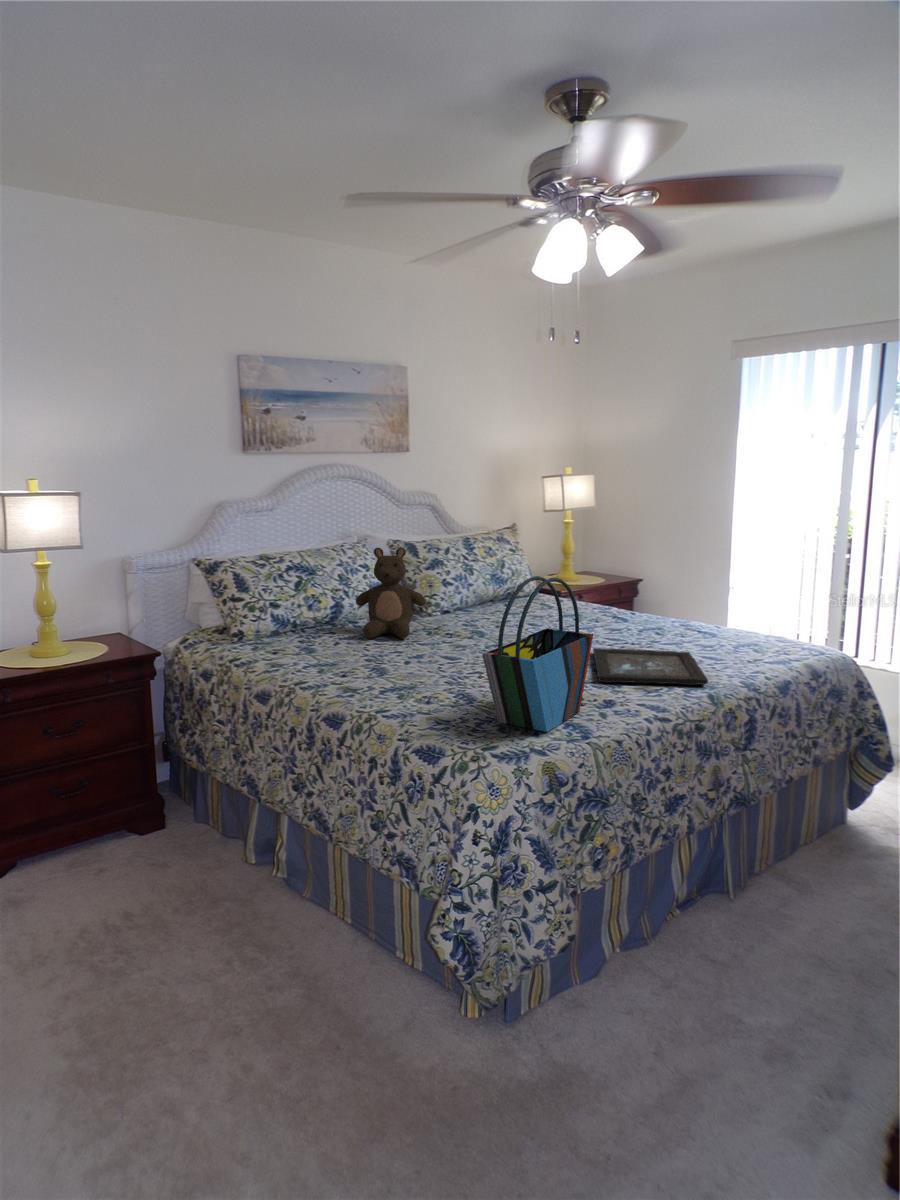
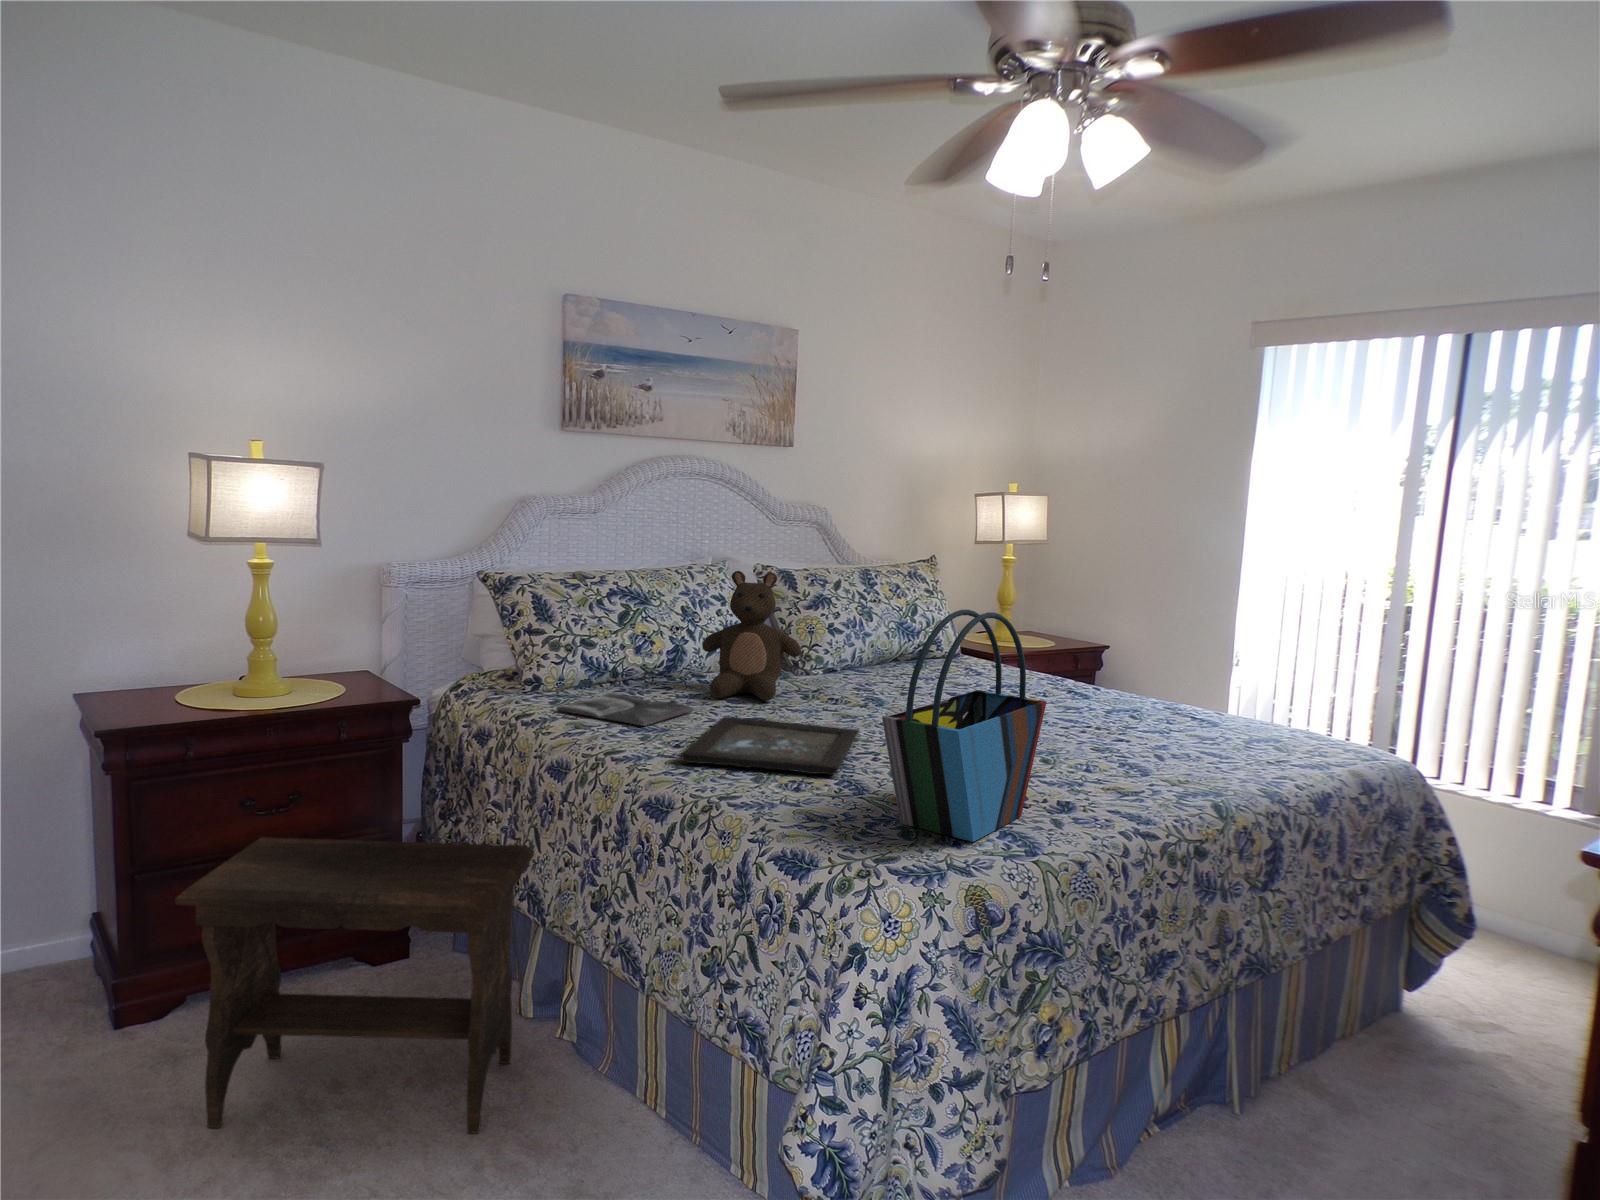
magazine: none [256,640,353,663] -> present [556,694,693,726]
tray: present [593,648,708,685] -> present [681,717,859,775]
footstool: none [9,751,251,952] -> present [175,837,534,1133]

